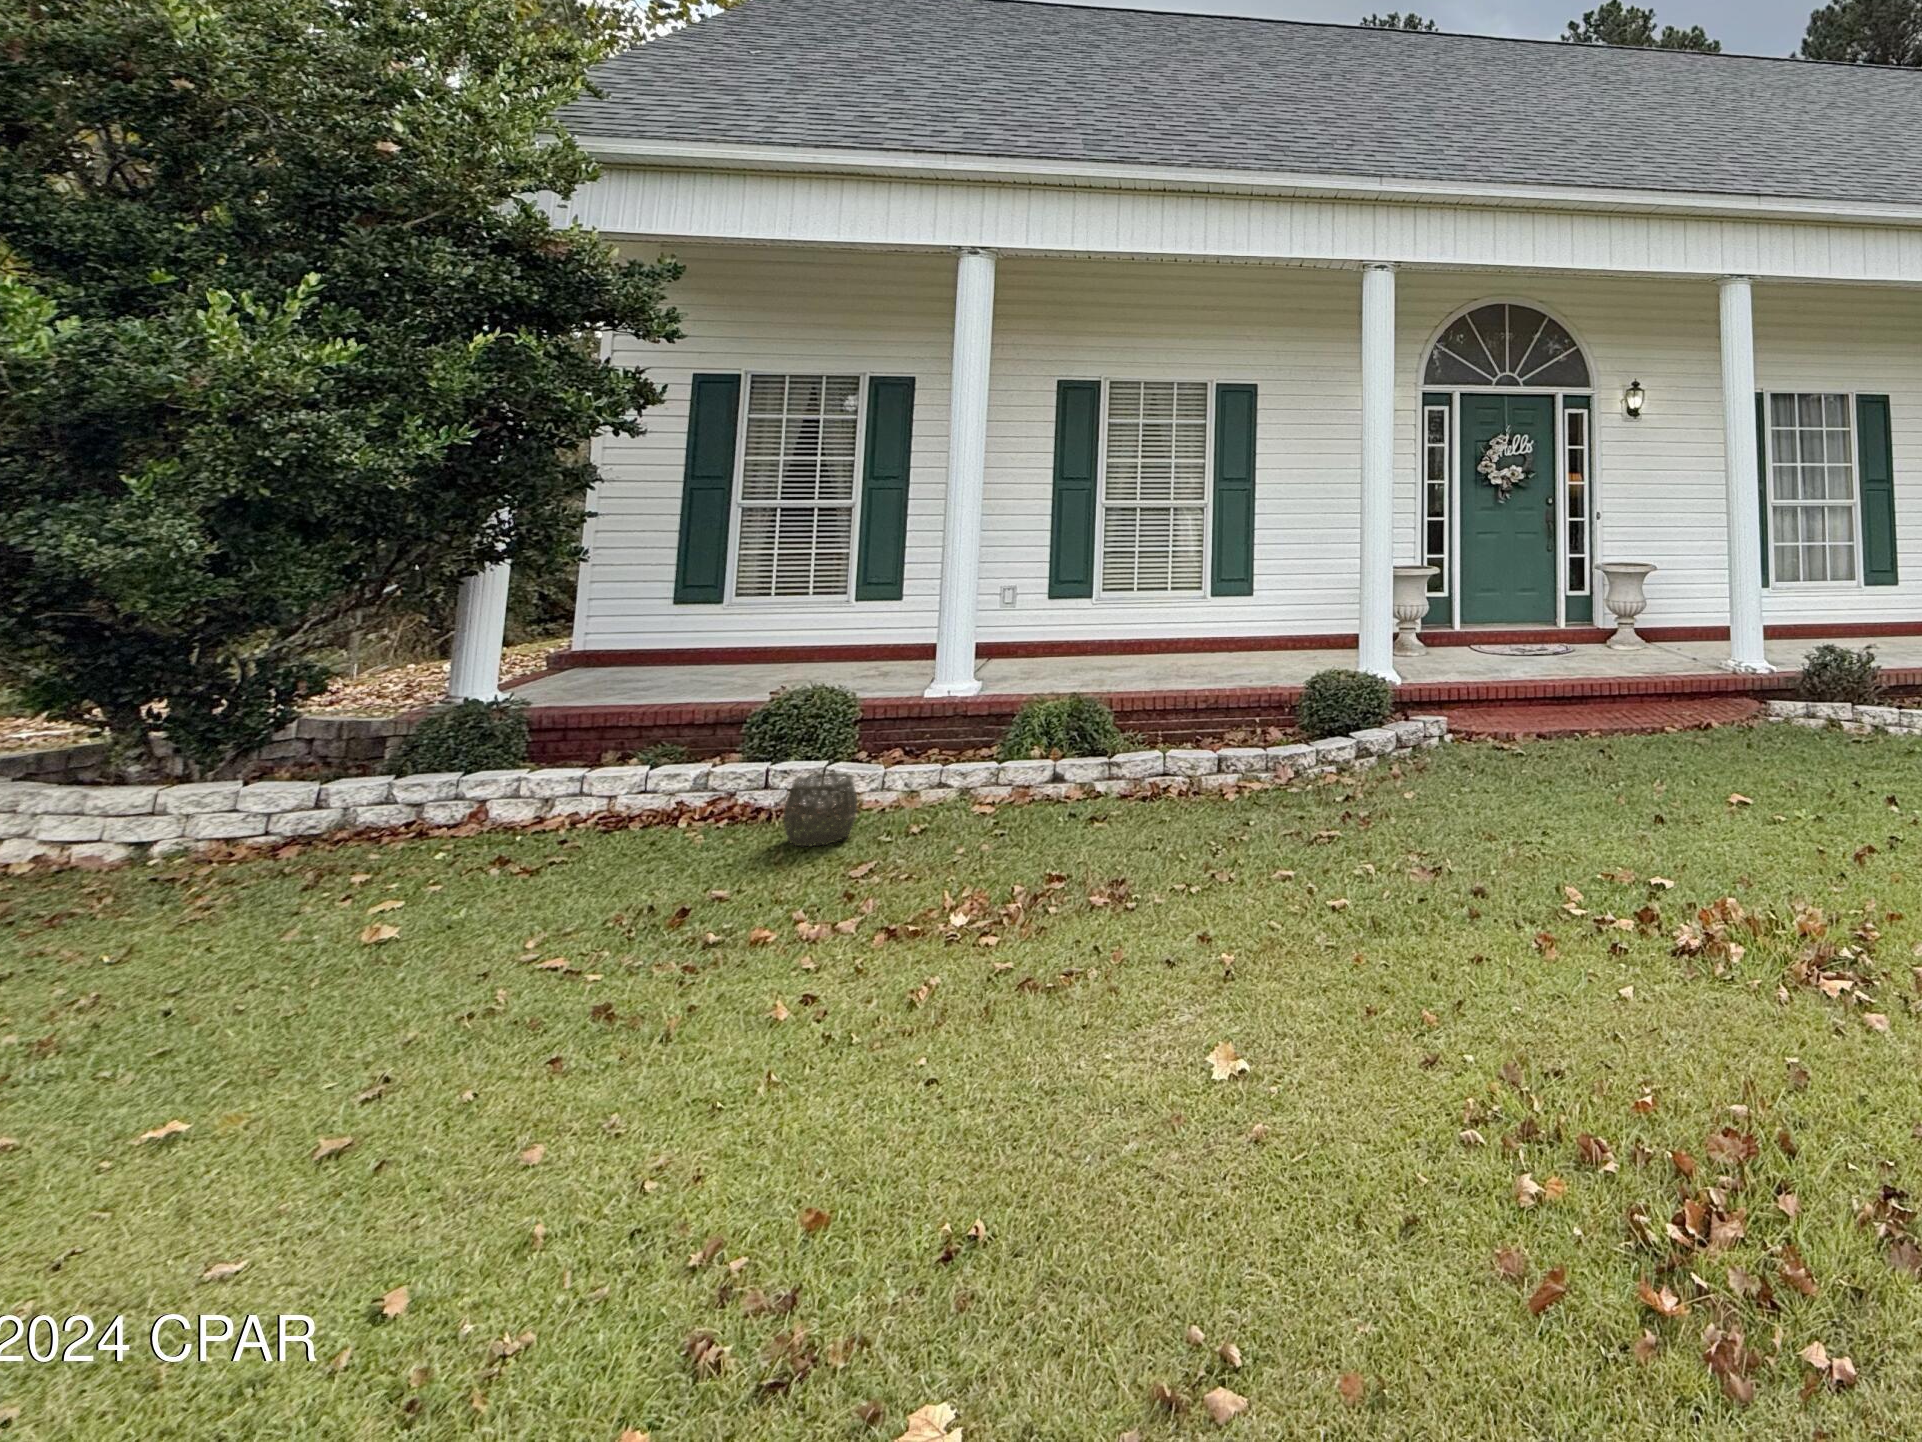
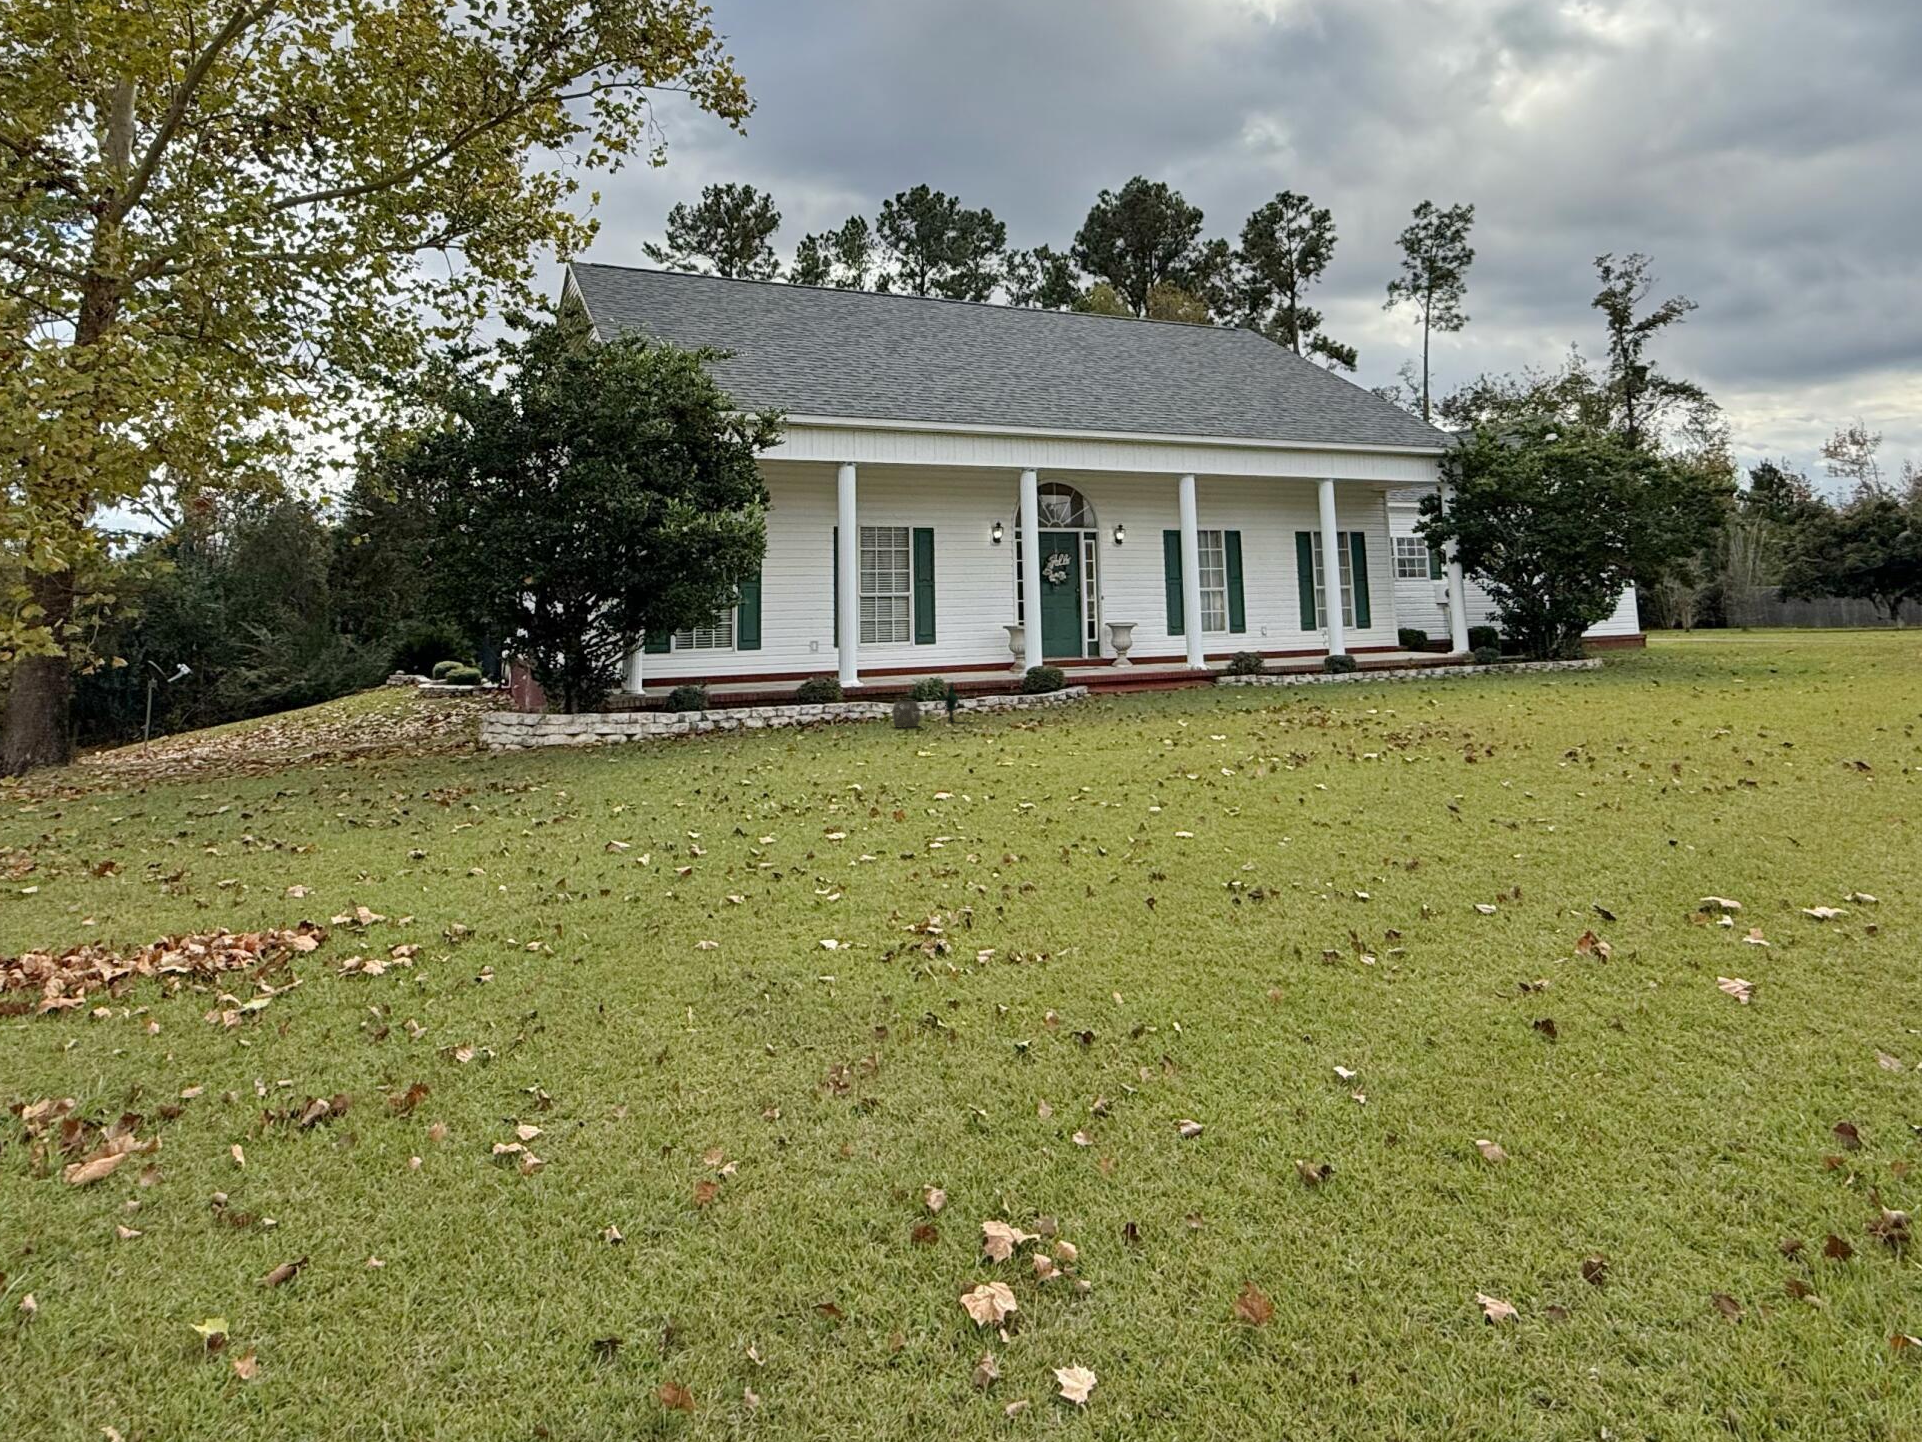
decorative plant: none [947,726,1003,825] -> present [941,683,960,722]

